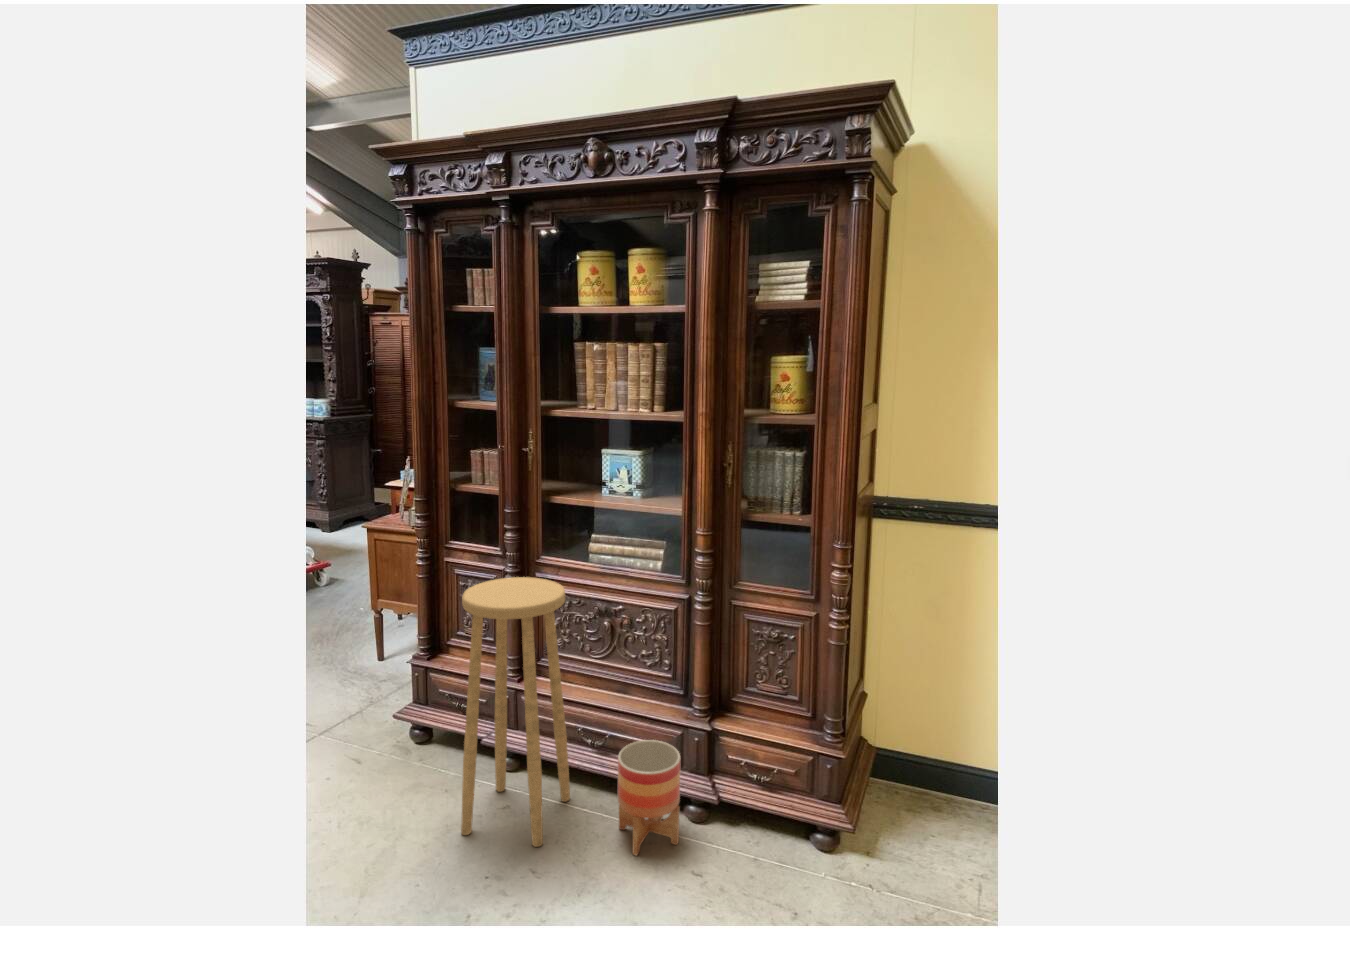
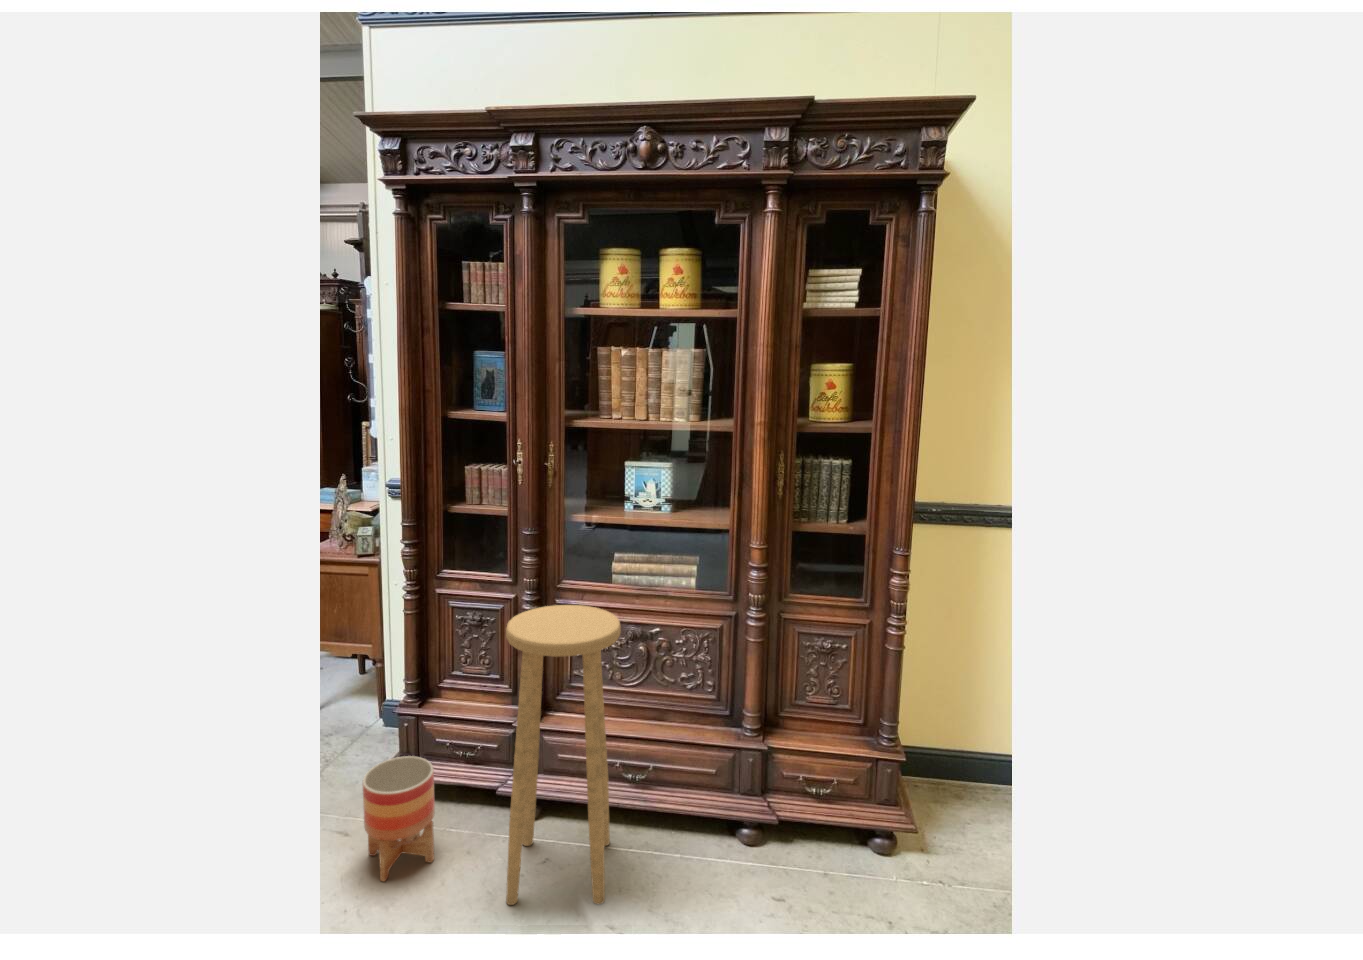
planter: present [618,740,680,856] -> present [363,756,435,881]

